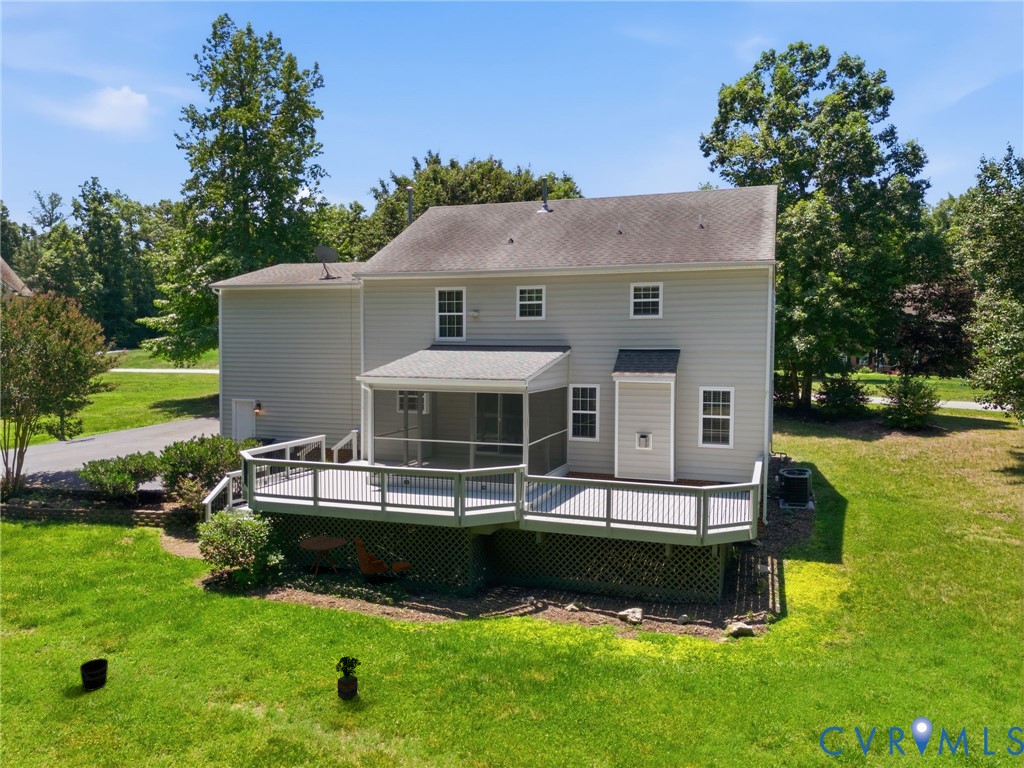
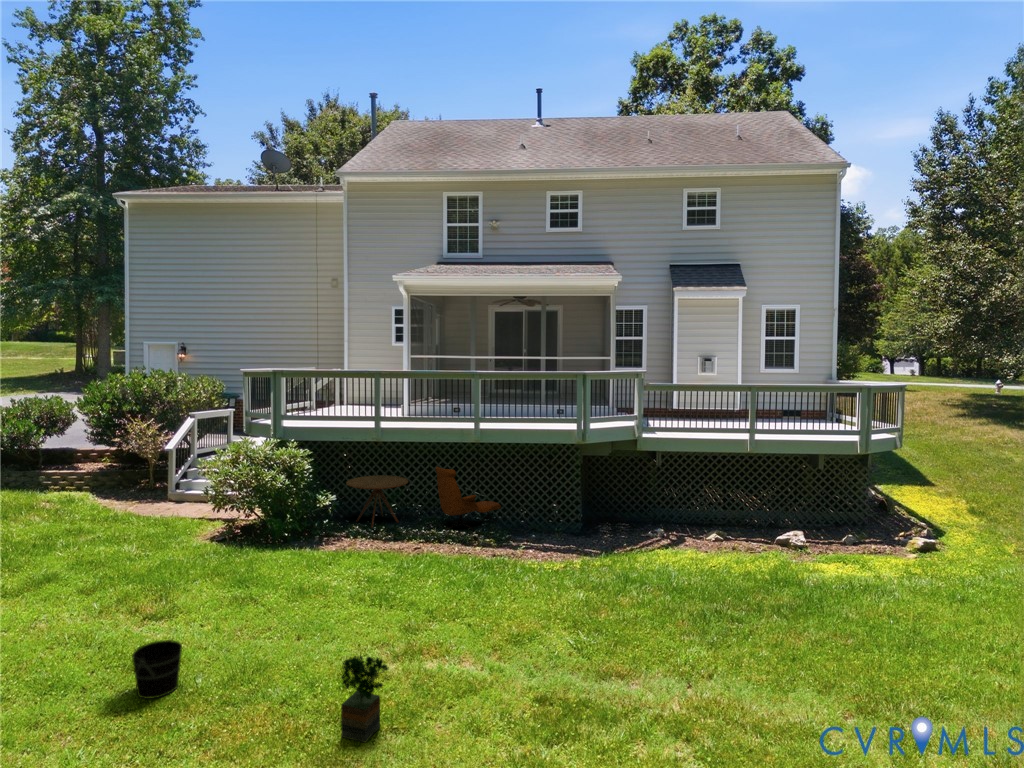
potted tree: present [336,656,361,700] -> present [341,656,389,743]

